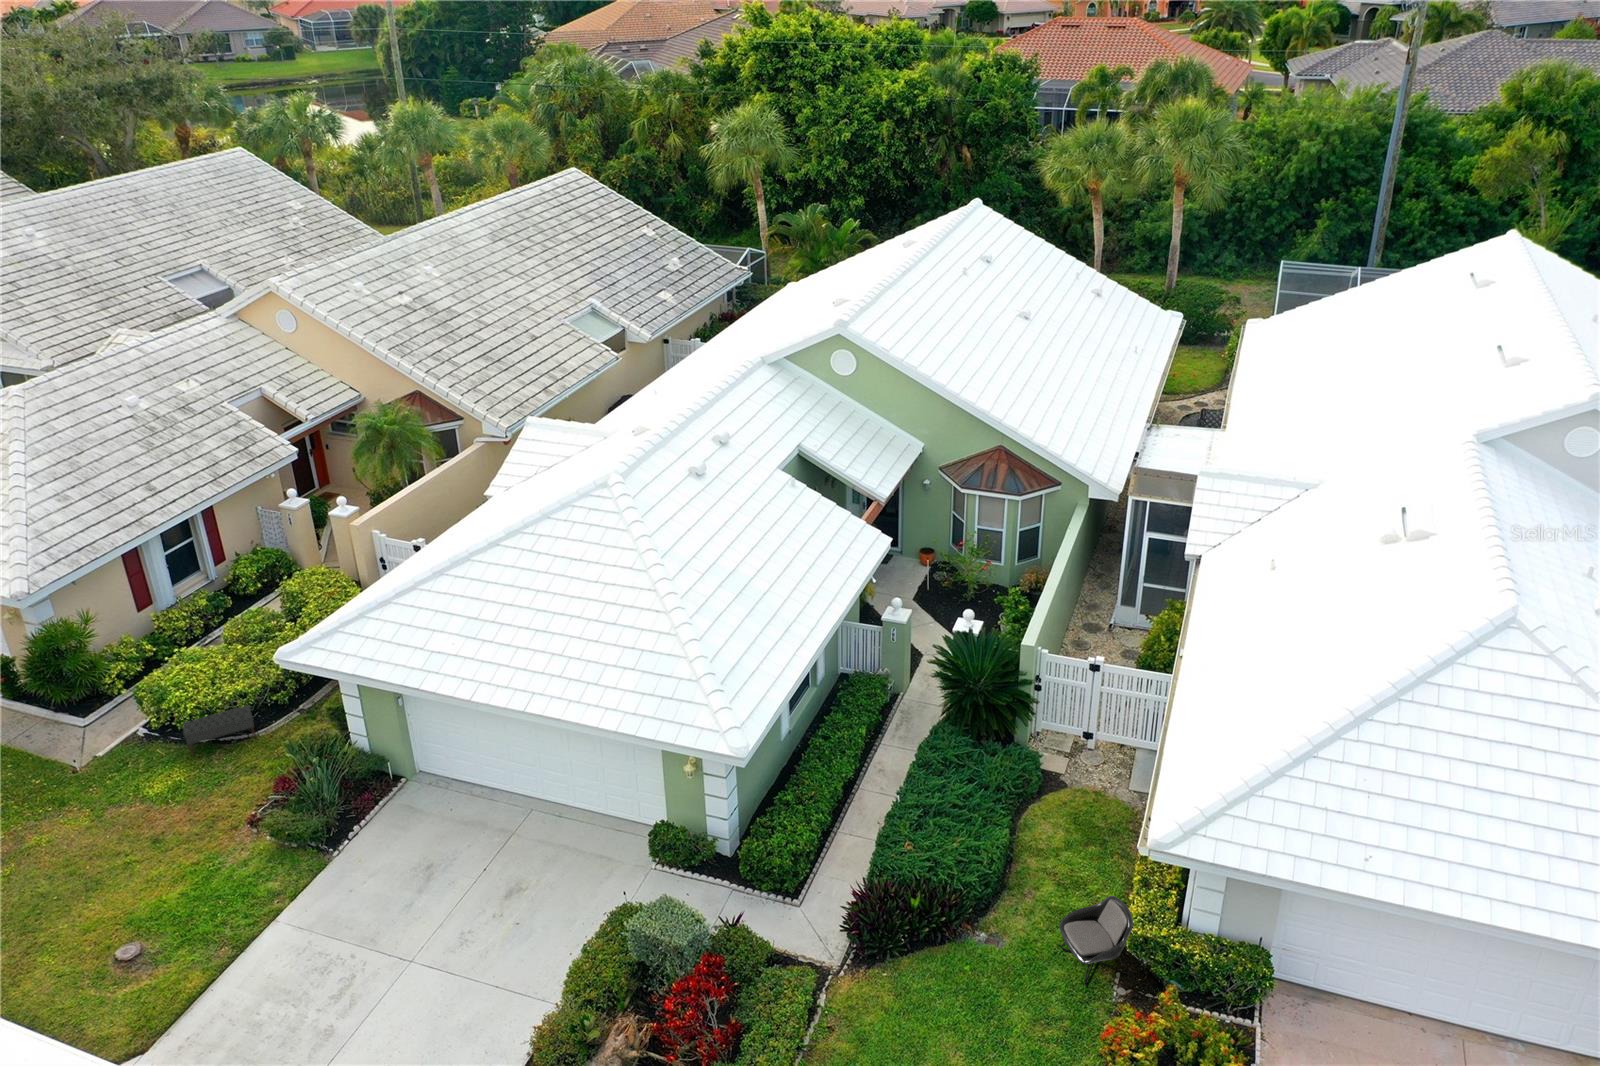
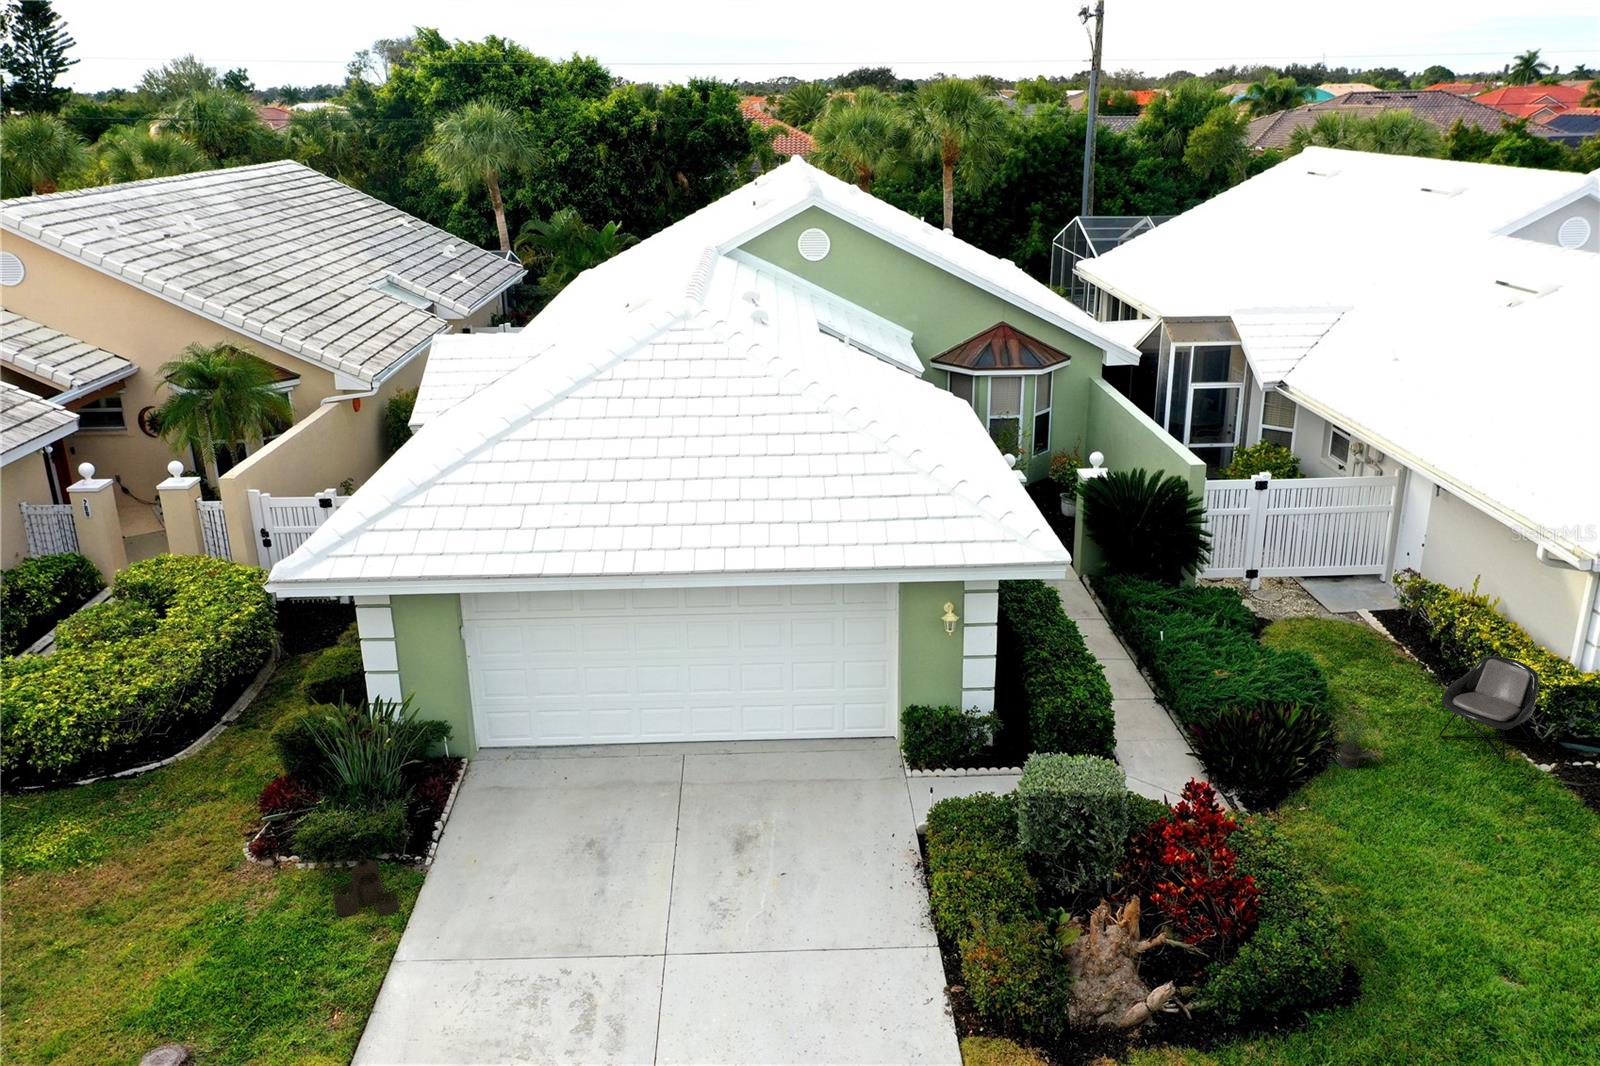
bench: present [183,705,256,756] -> none [48,717,175,805]
woven basket: none [263,845,303,886] -> present [332,860,399,916]
potted plant: none [950,909,979,956] -> present [1339,715,1367,768]

